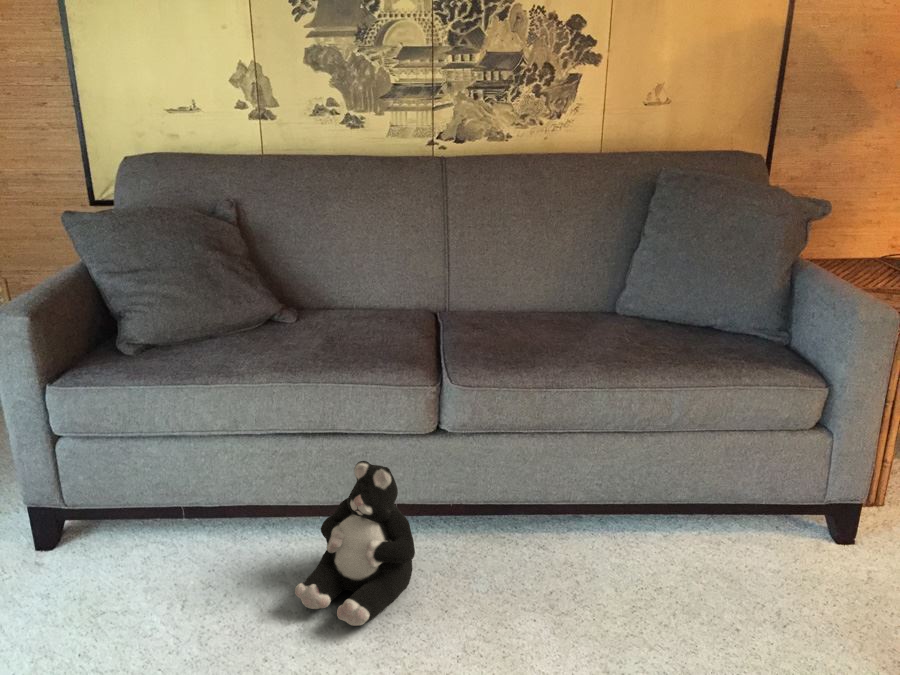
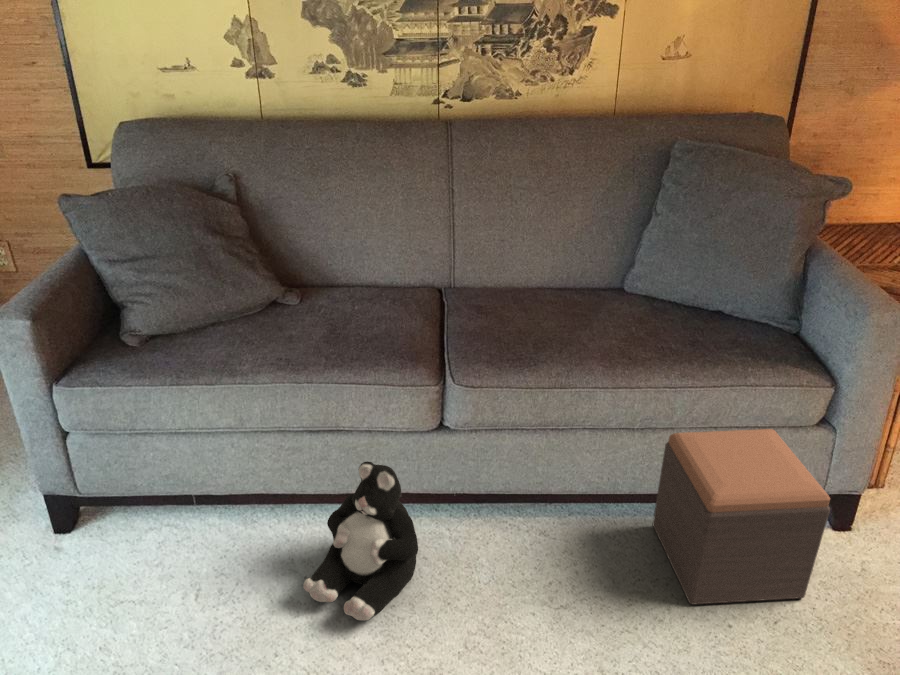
footstool: none [653,433,835,610] -> present [653,429,830,604]

